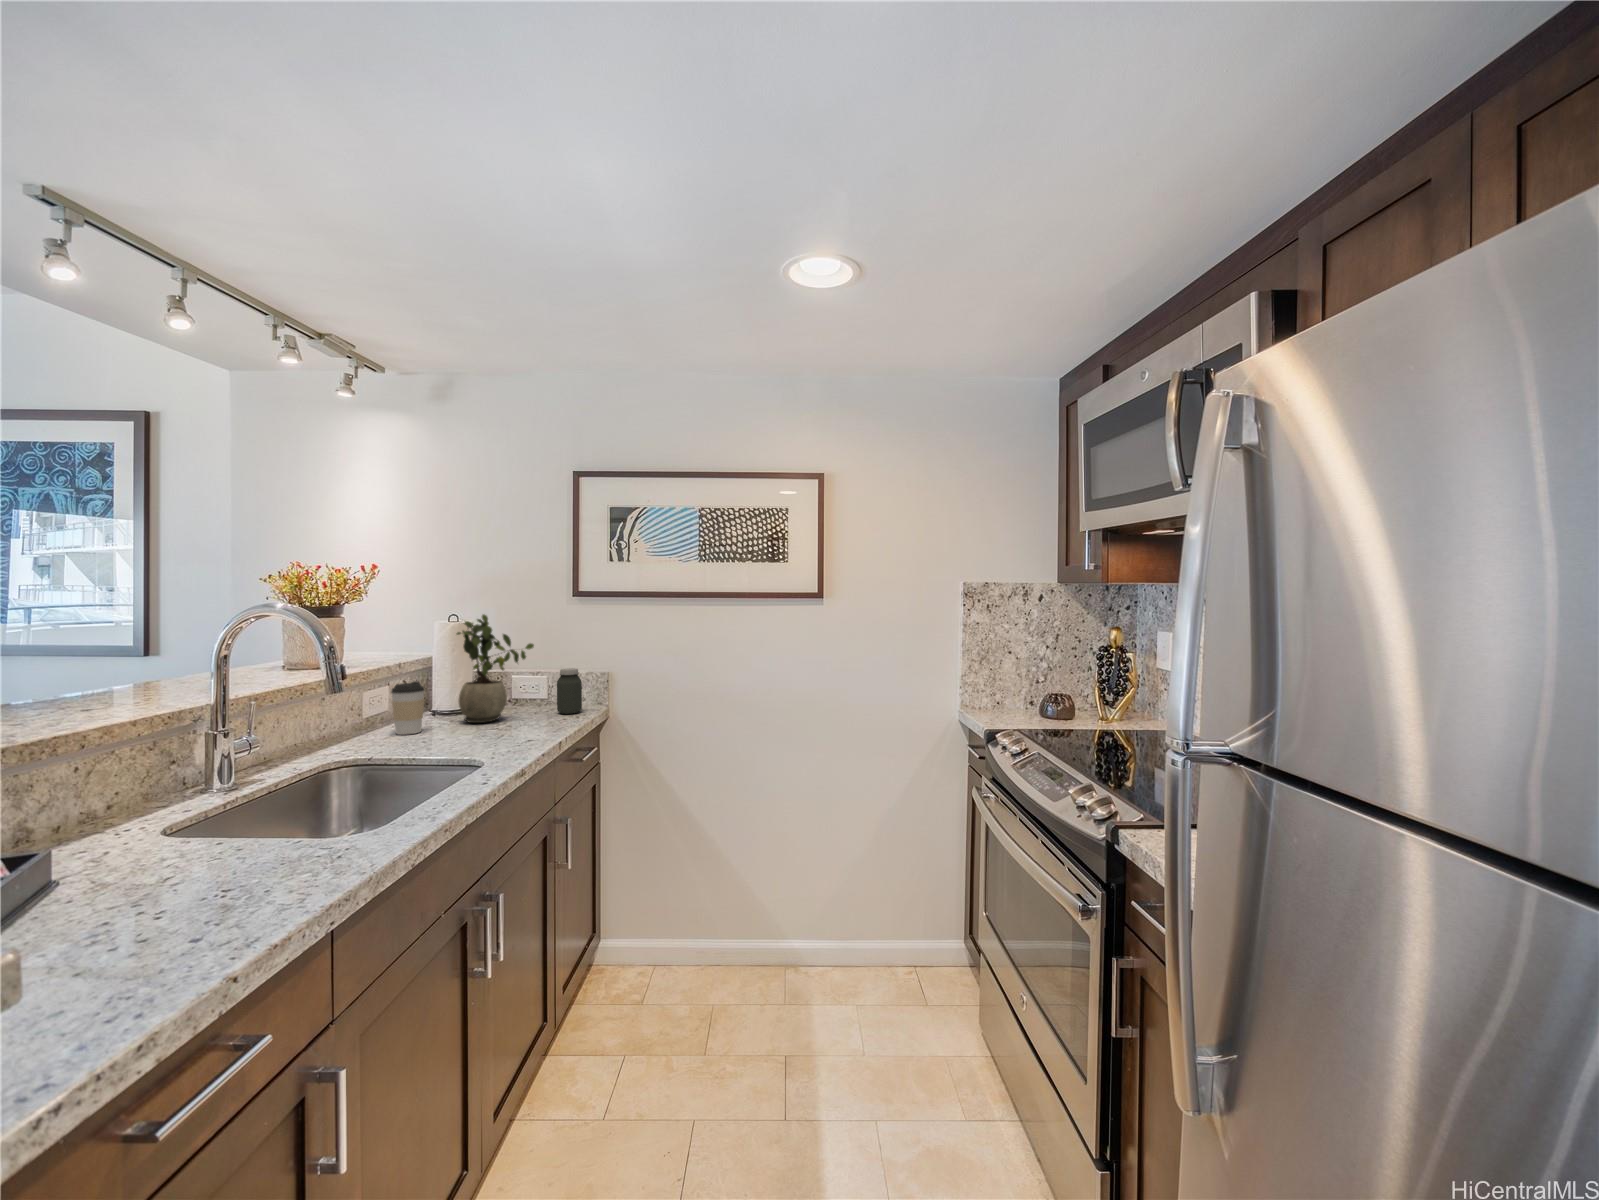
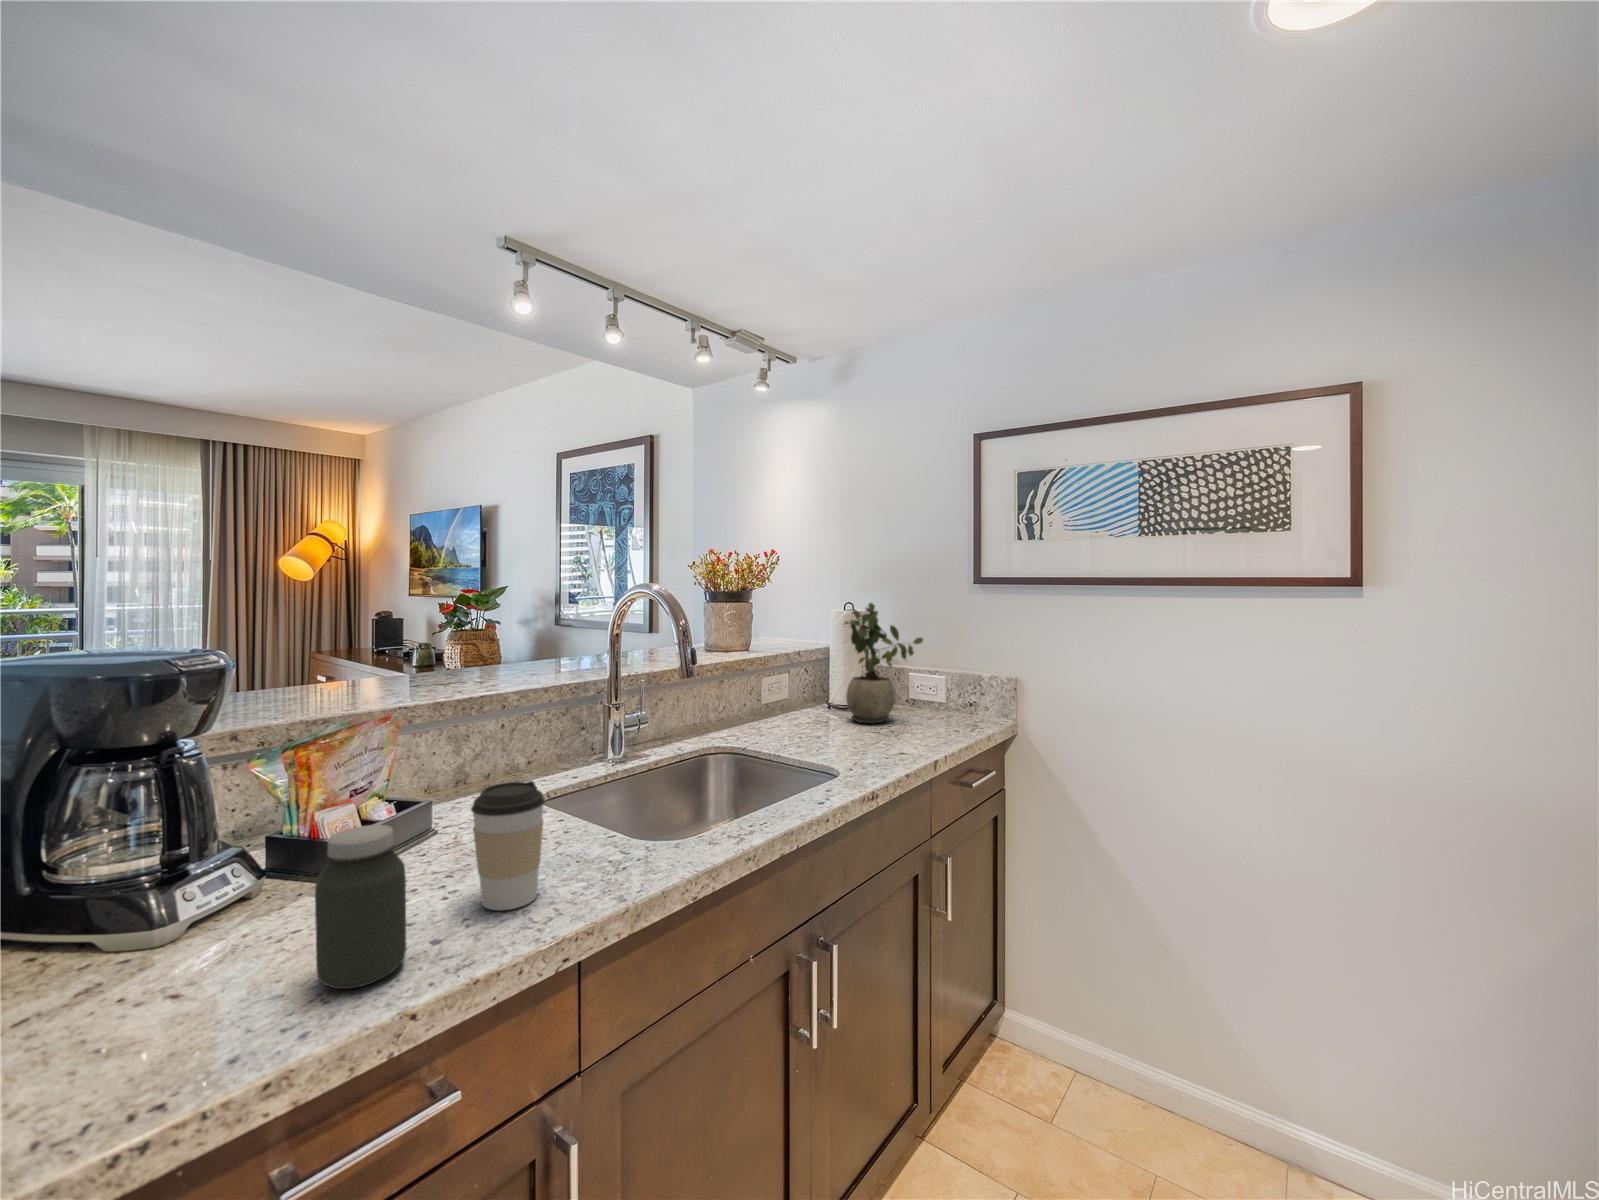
jar: present [557,668,582,714] -> present [315,825,406,989]
coffee cup: present [391,681,424,735] -> present [471,781,545,910]

